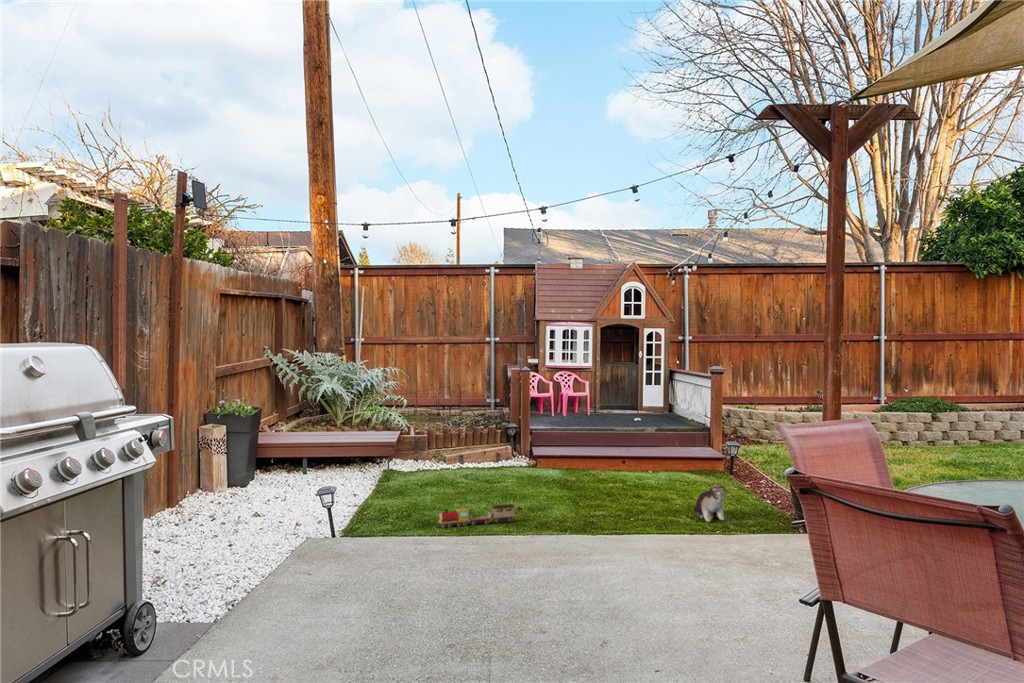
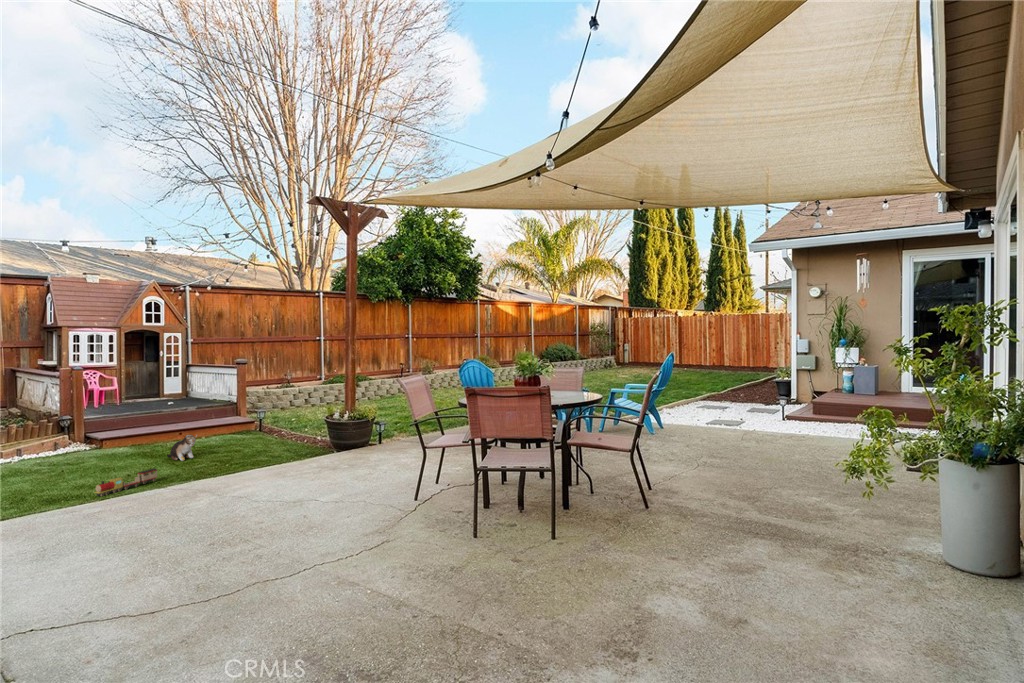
plush toy: present [694,484,728,522] -> present [167,435,197,461]

